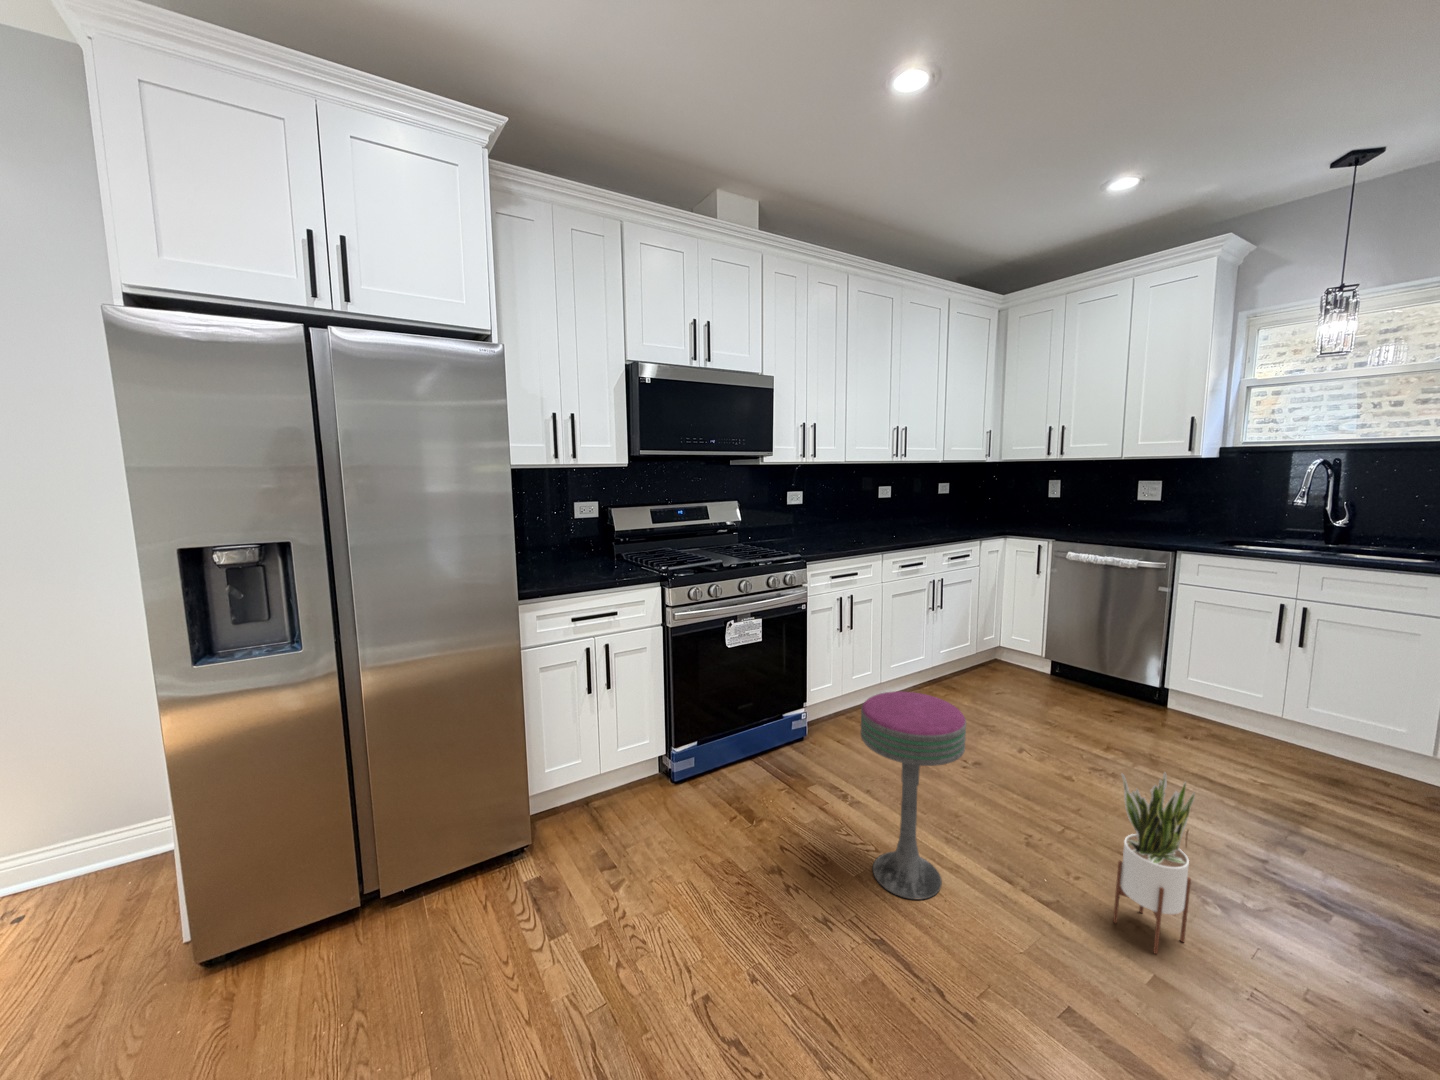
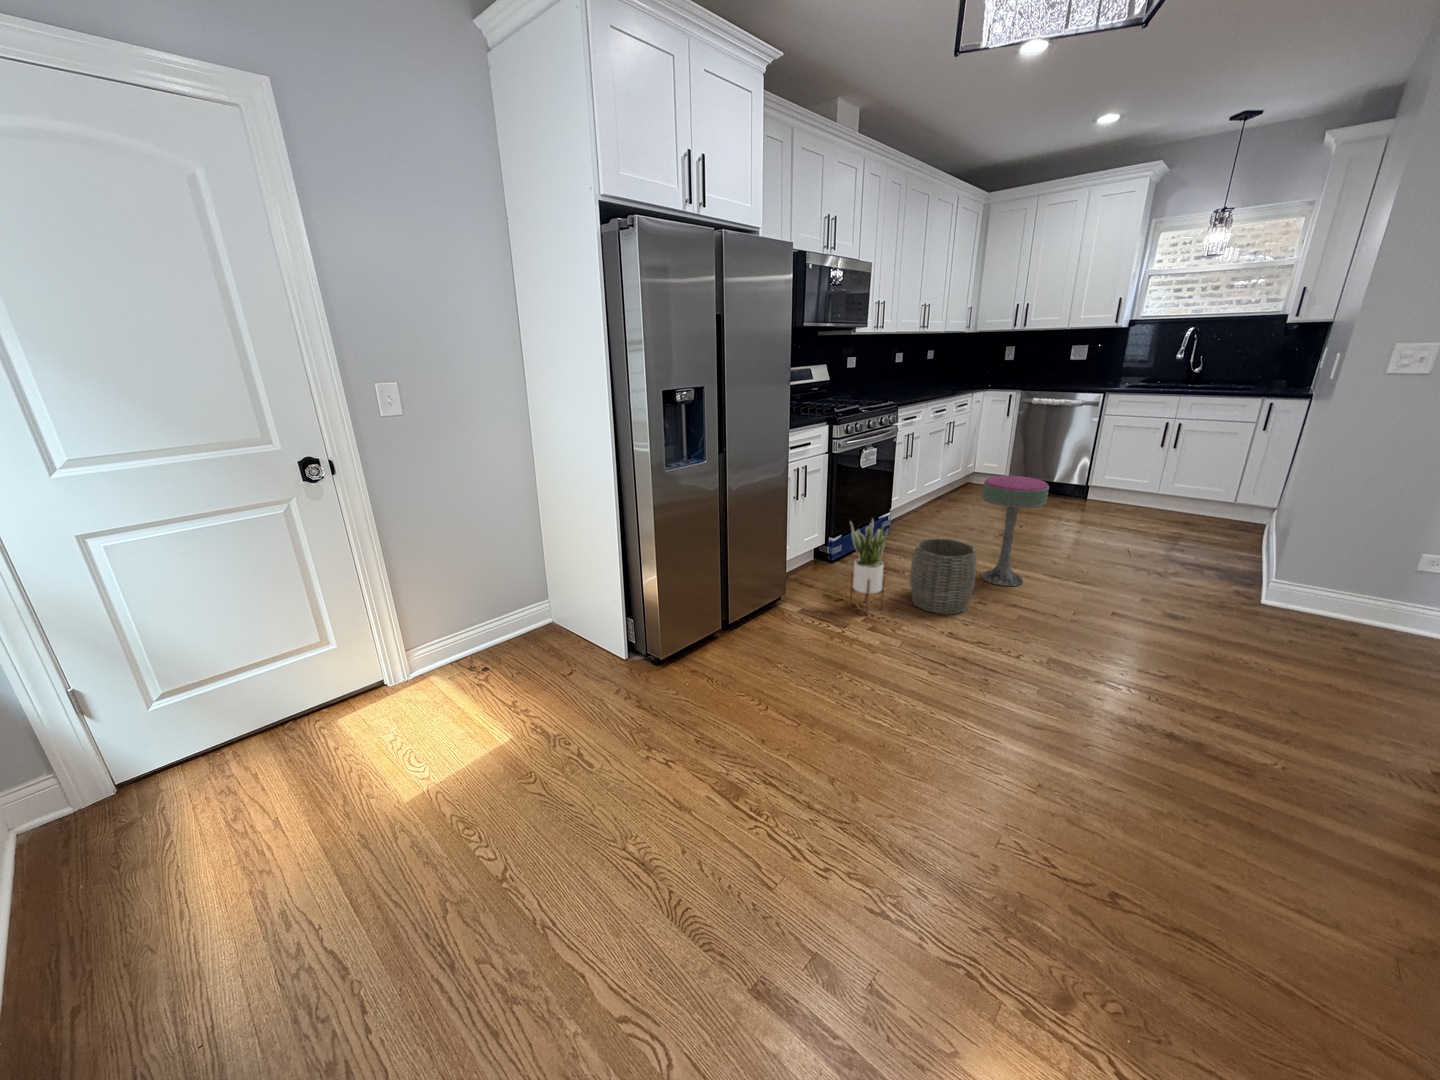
potted plant: present [1113,772,1195,954] -> present [850,520,888,615]
woven basket: none [699,794,805,958] -> present [910,539,977,614]

